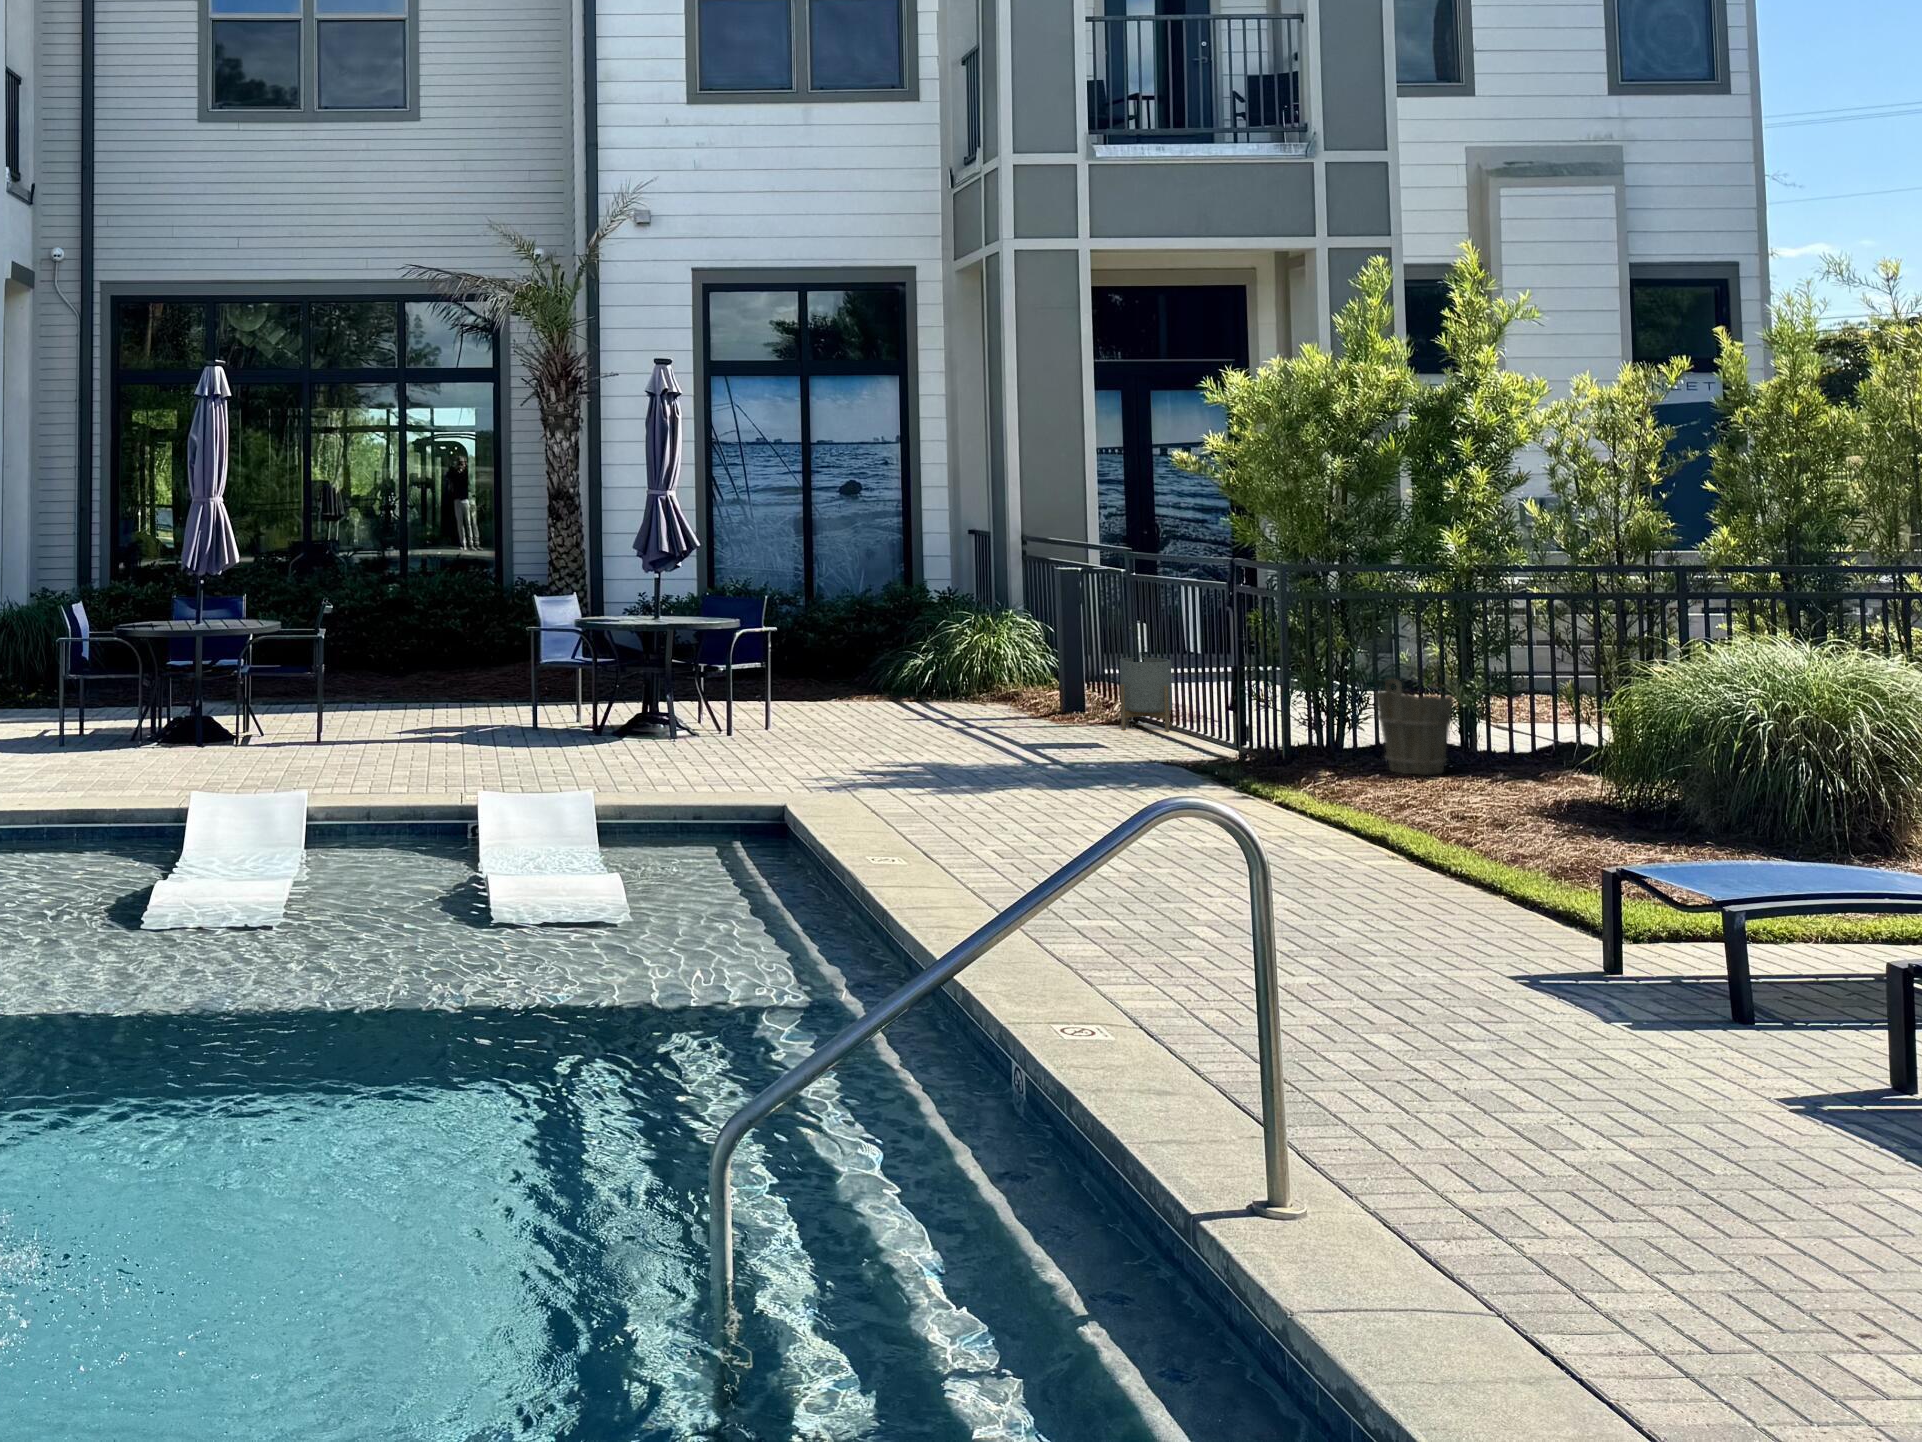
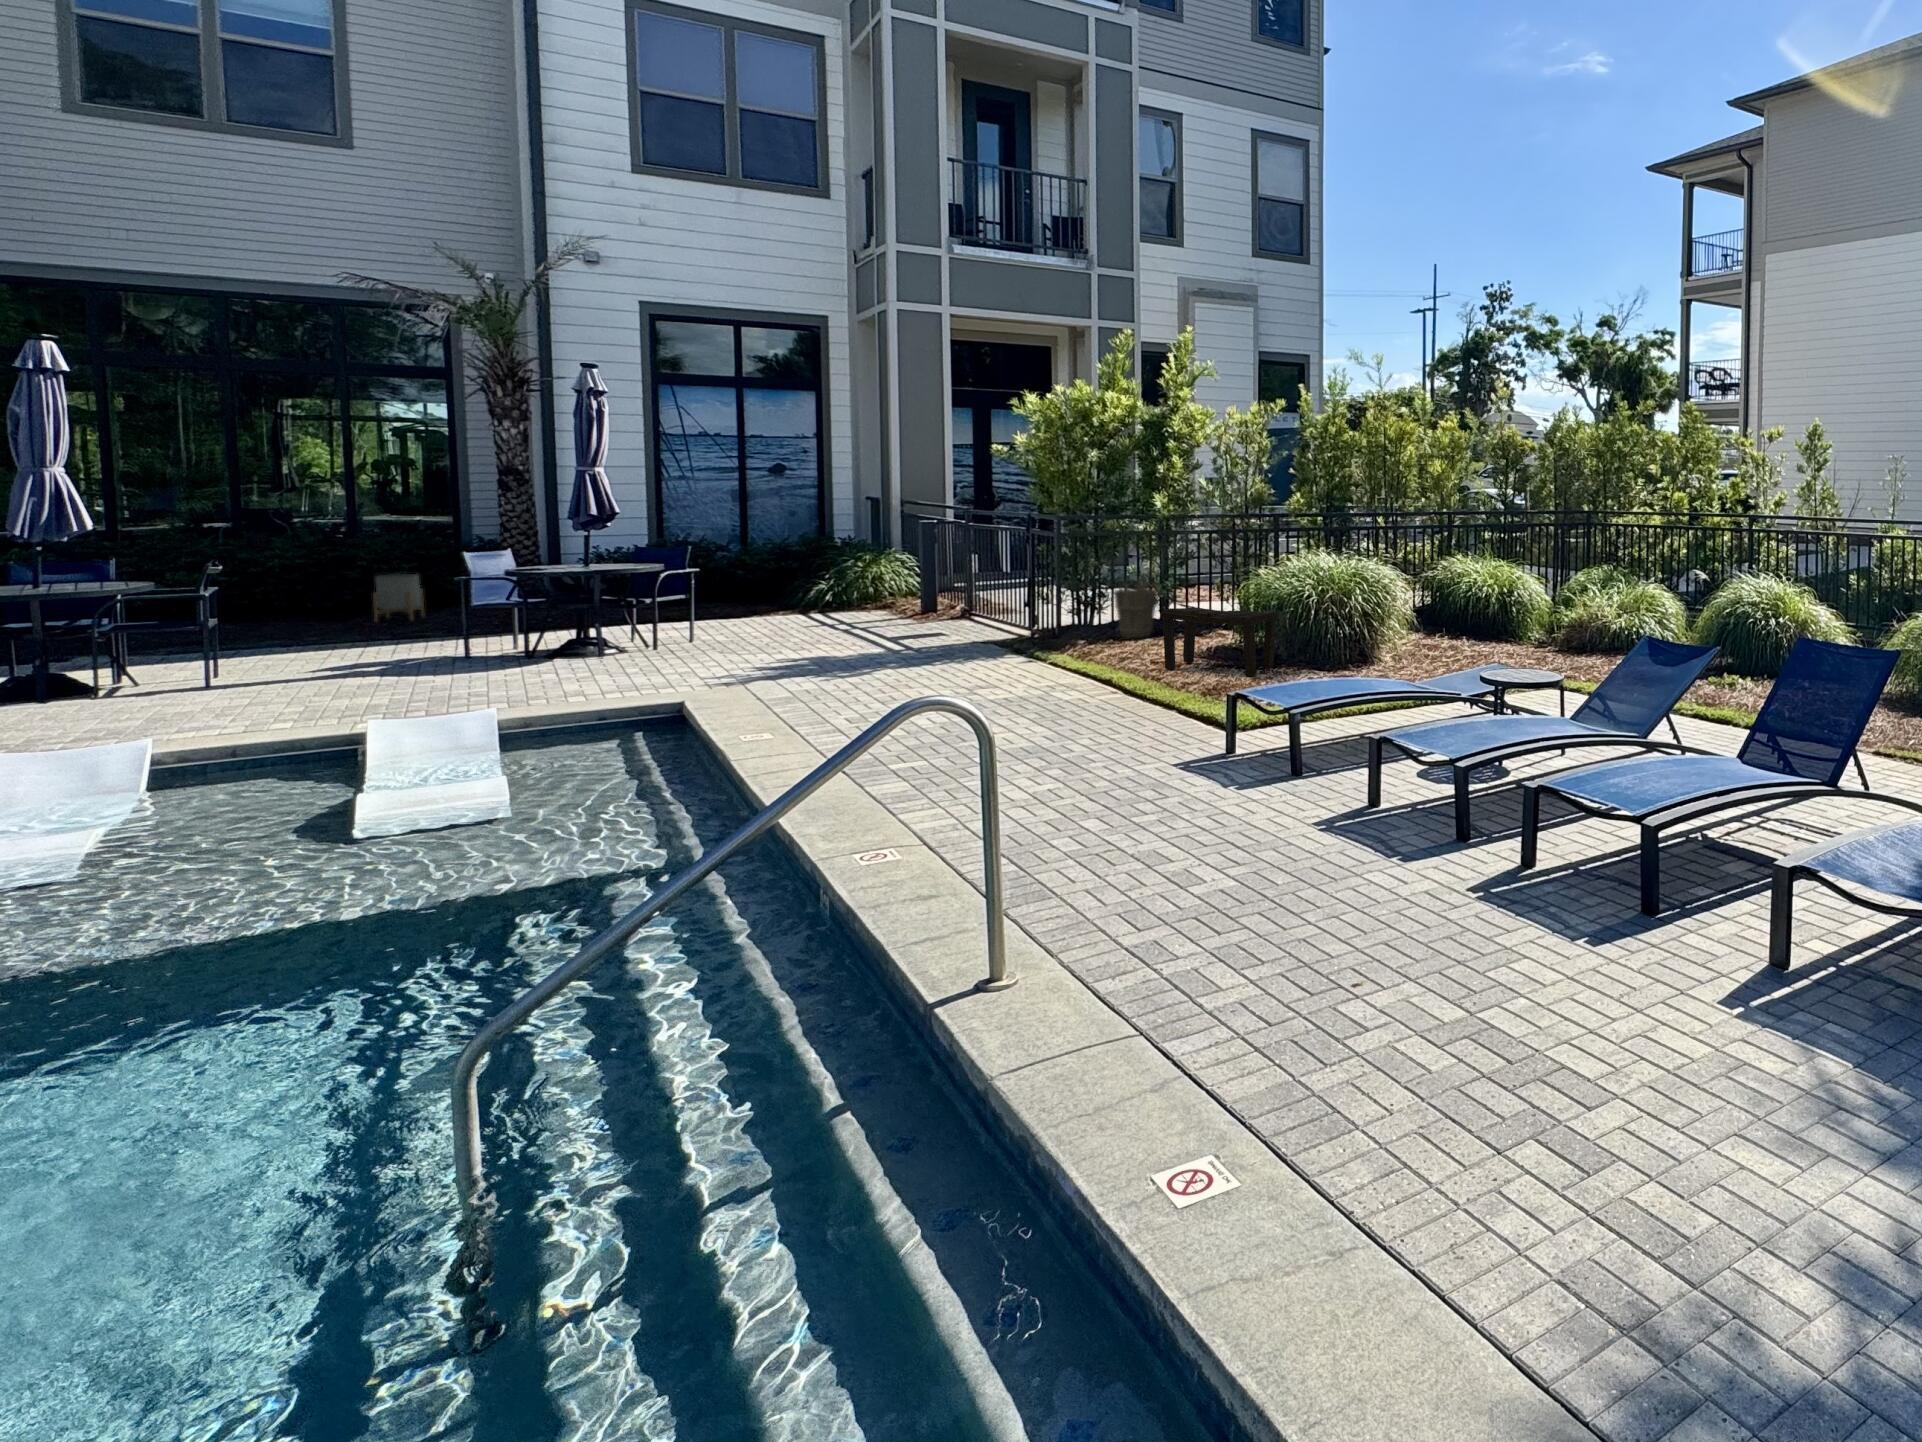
planter: present [1120,658,1172,732] -> present [373,574,424,621]
bench: none [1468,723,1692,856] -> present [1162,607,1278,678]

